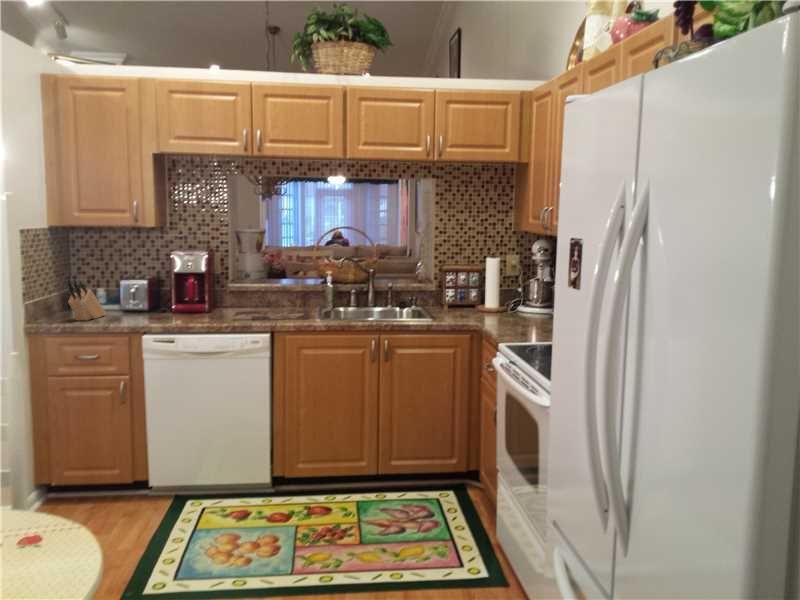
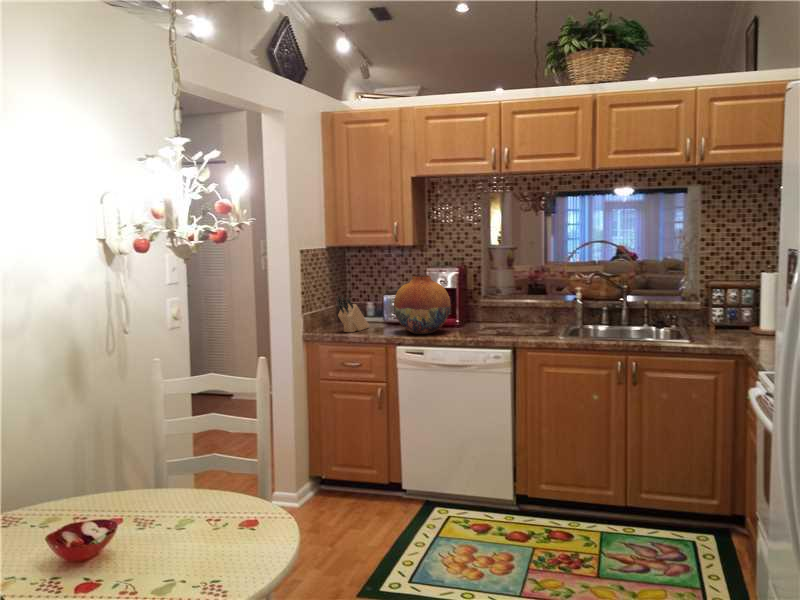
vase: none [137,258,201,320] -> present [394,275,450,334]

